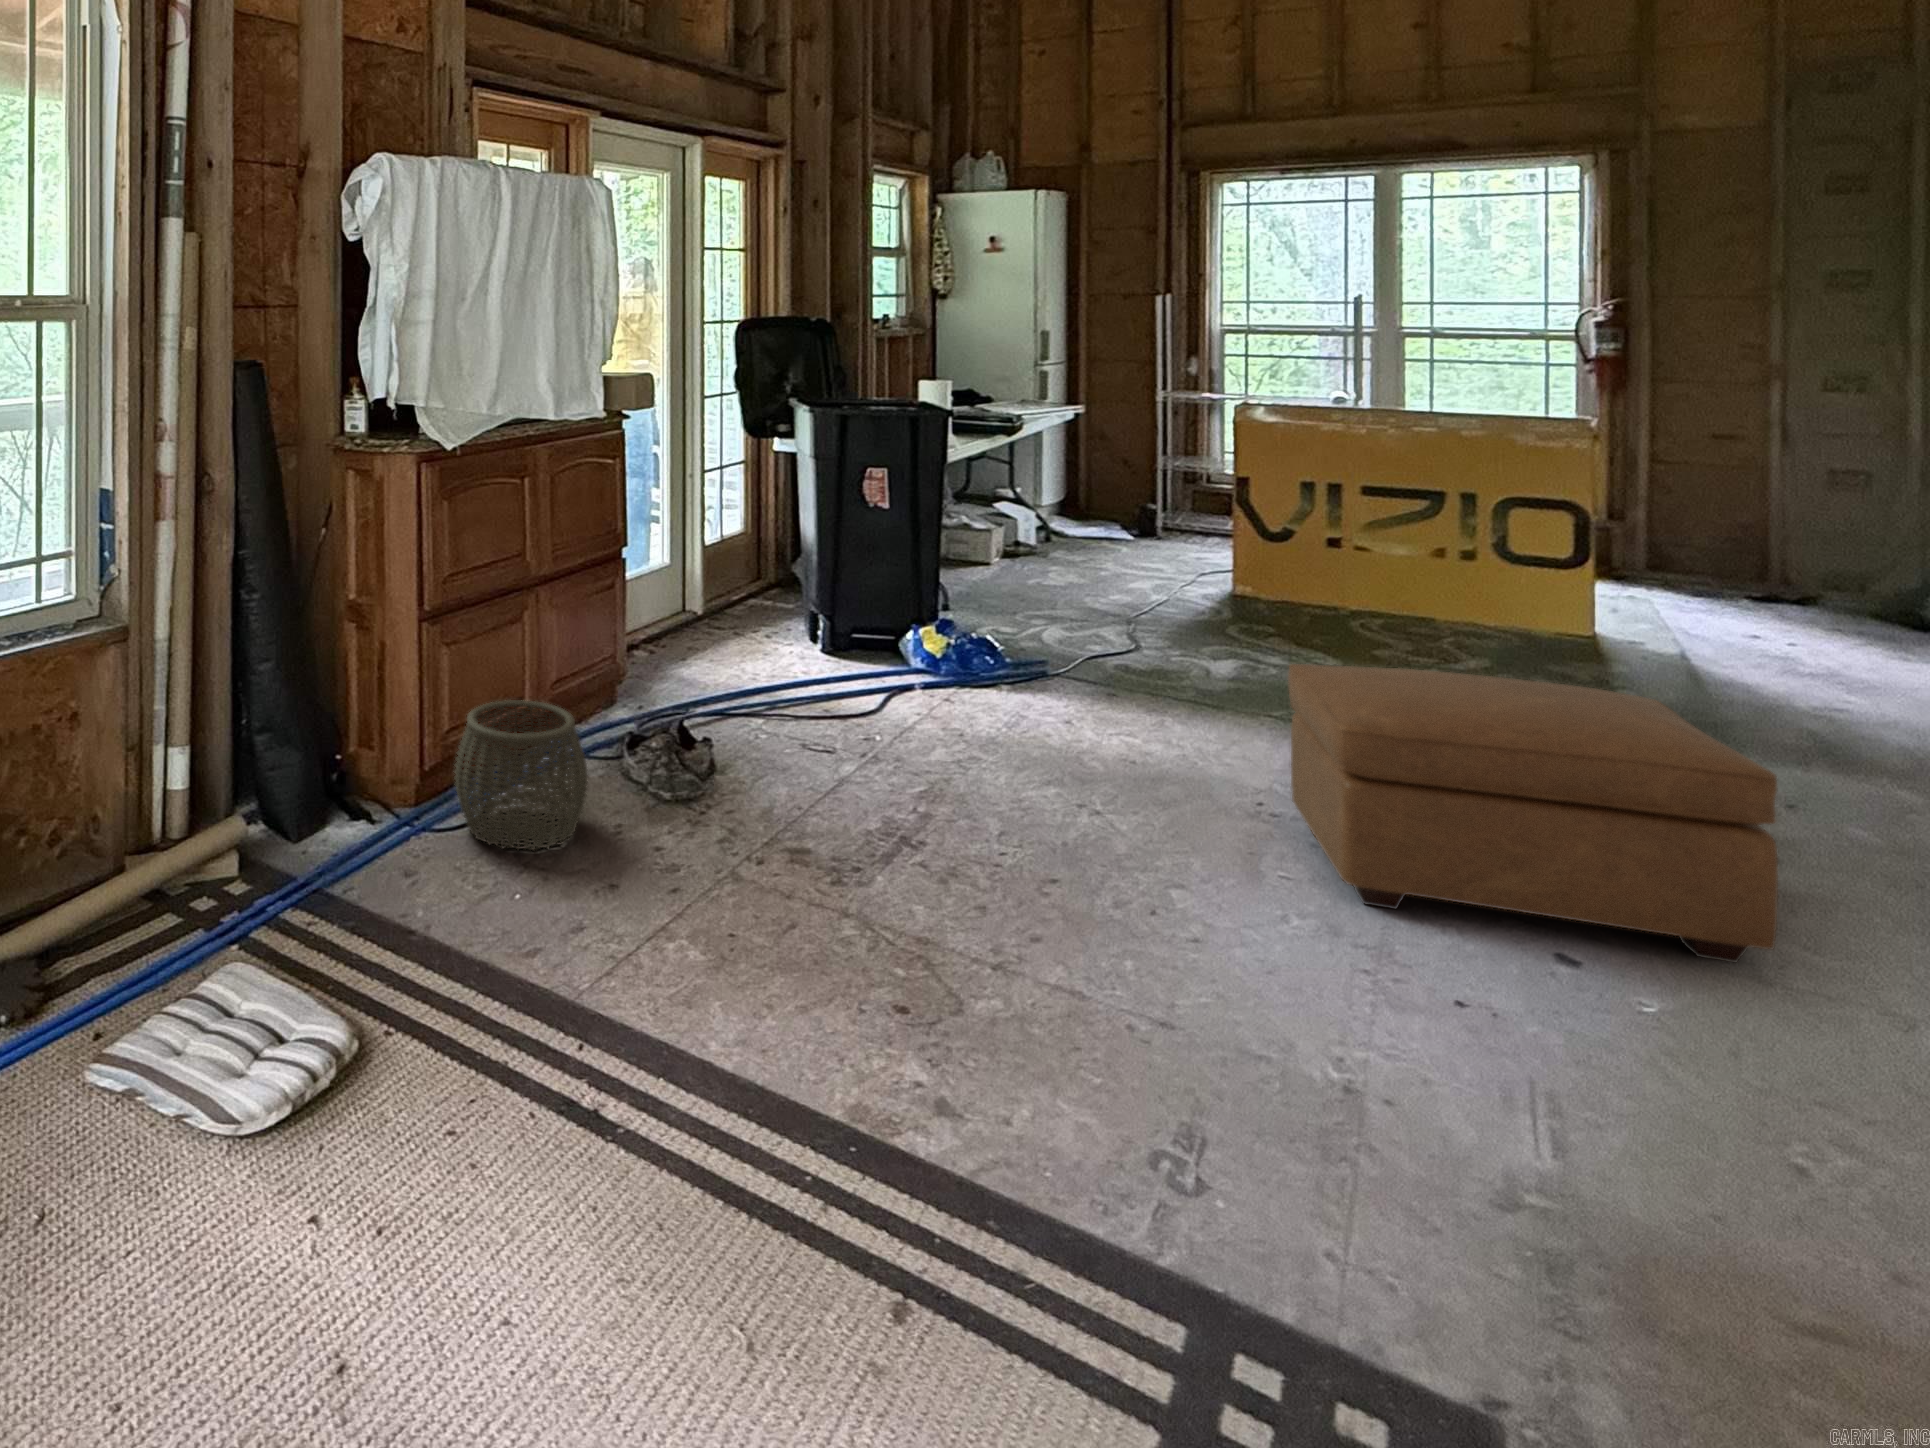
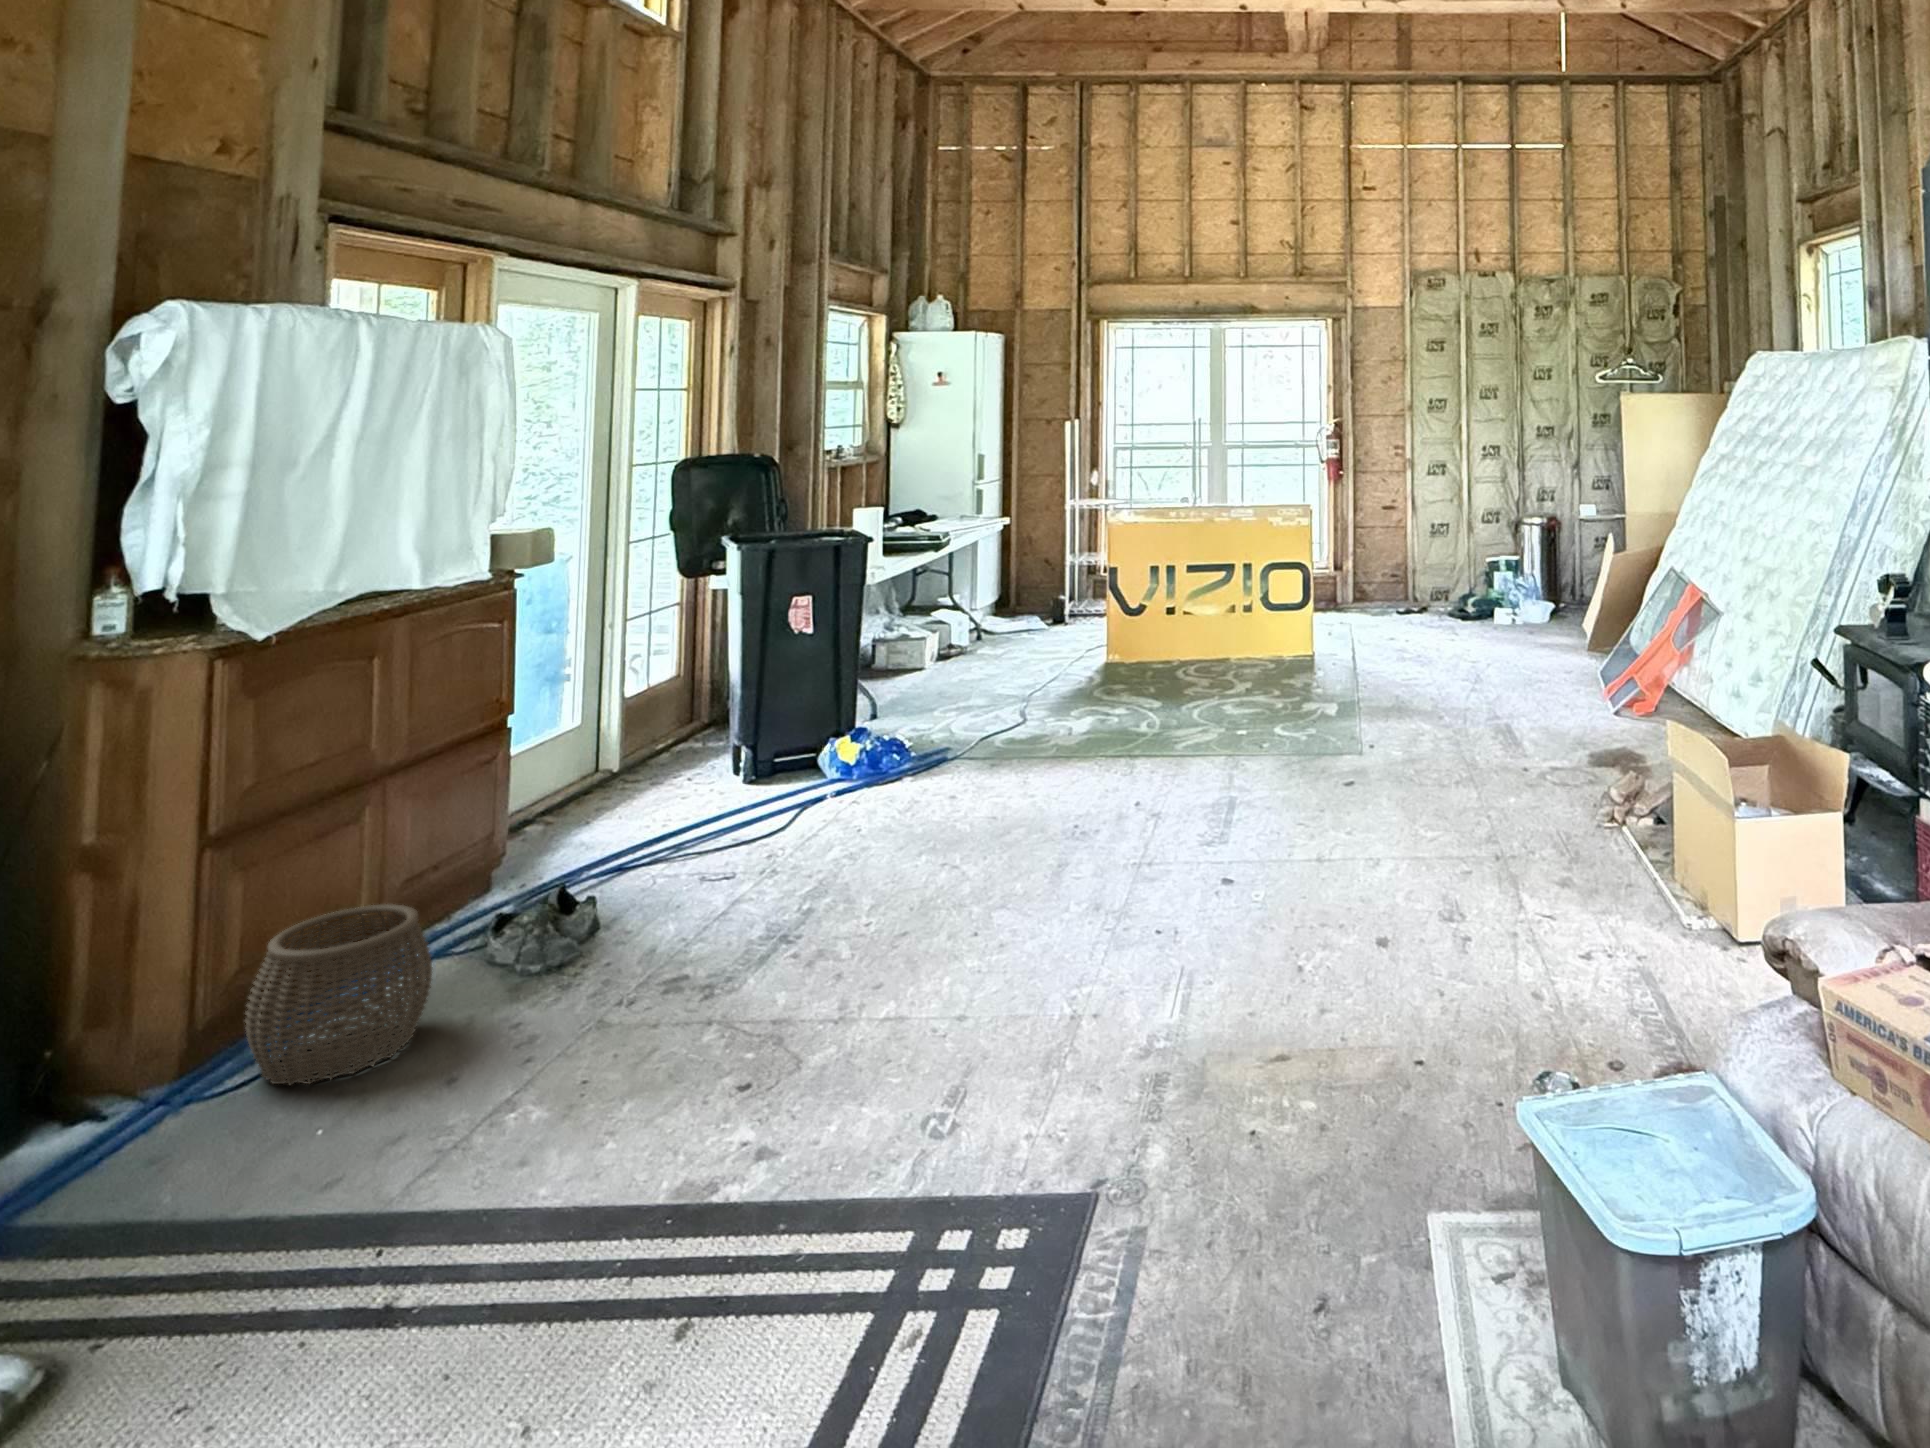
ottoman: present [1288,664,1778,962] -> none [1094,703,1339,894]

